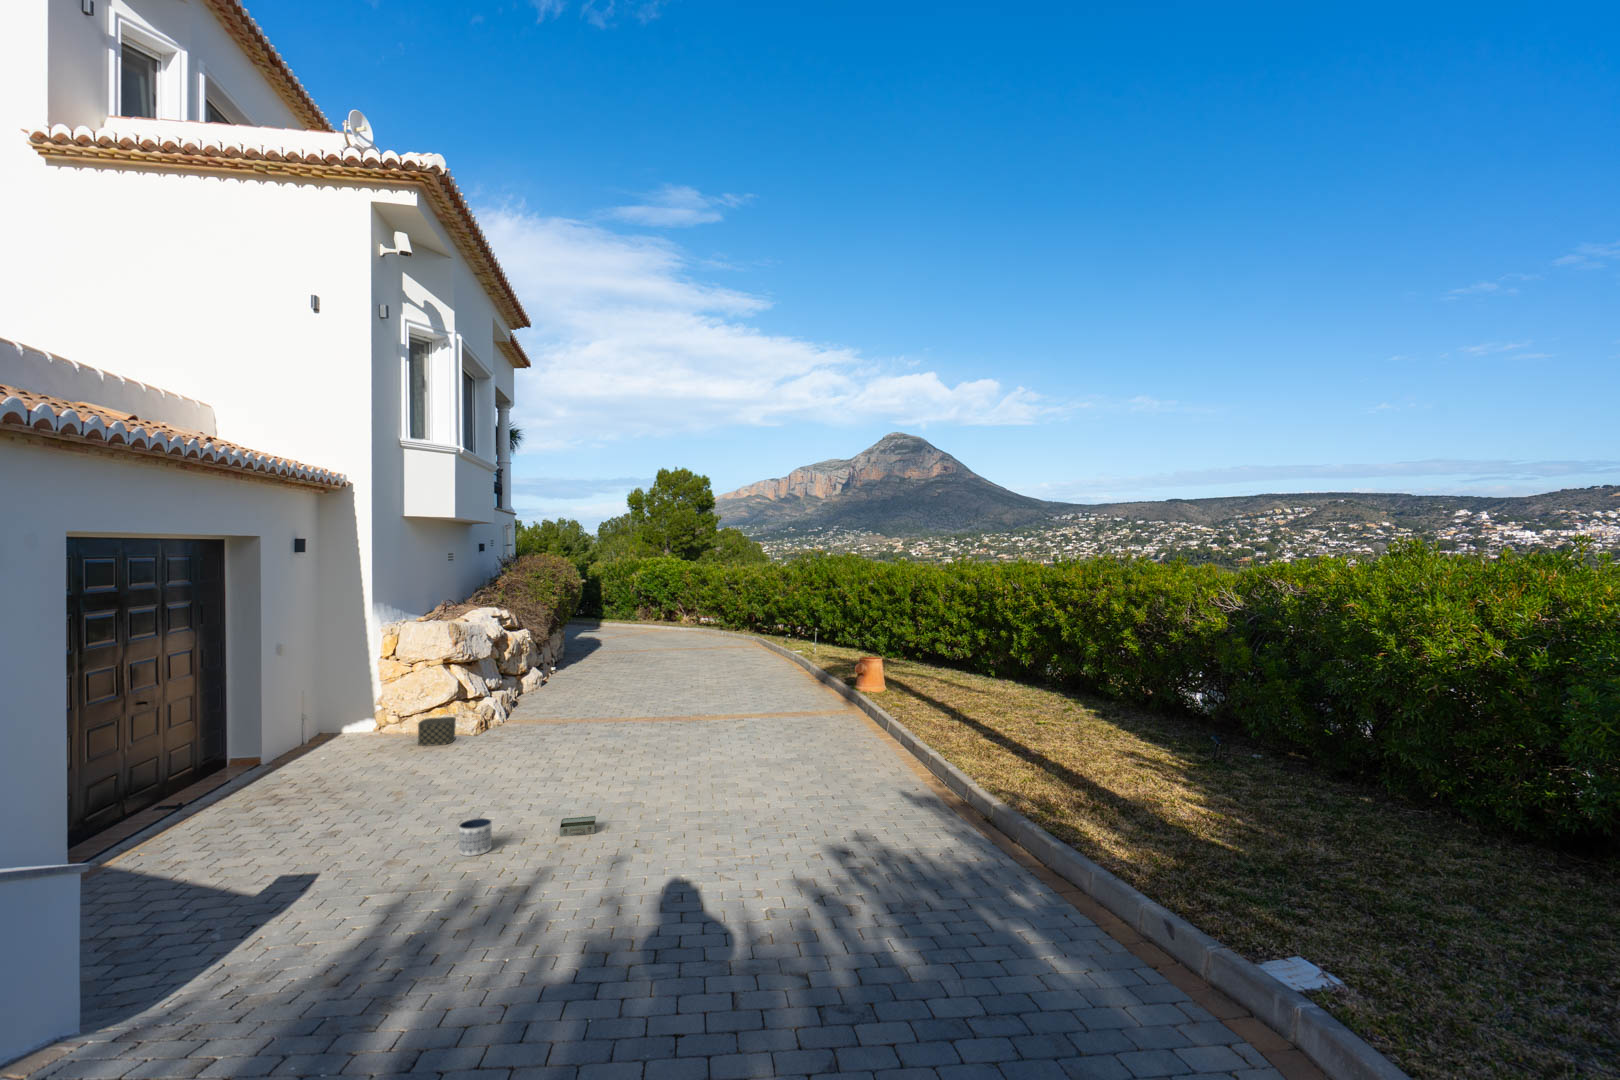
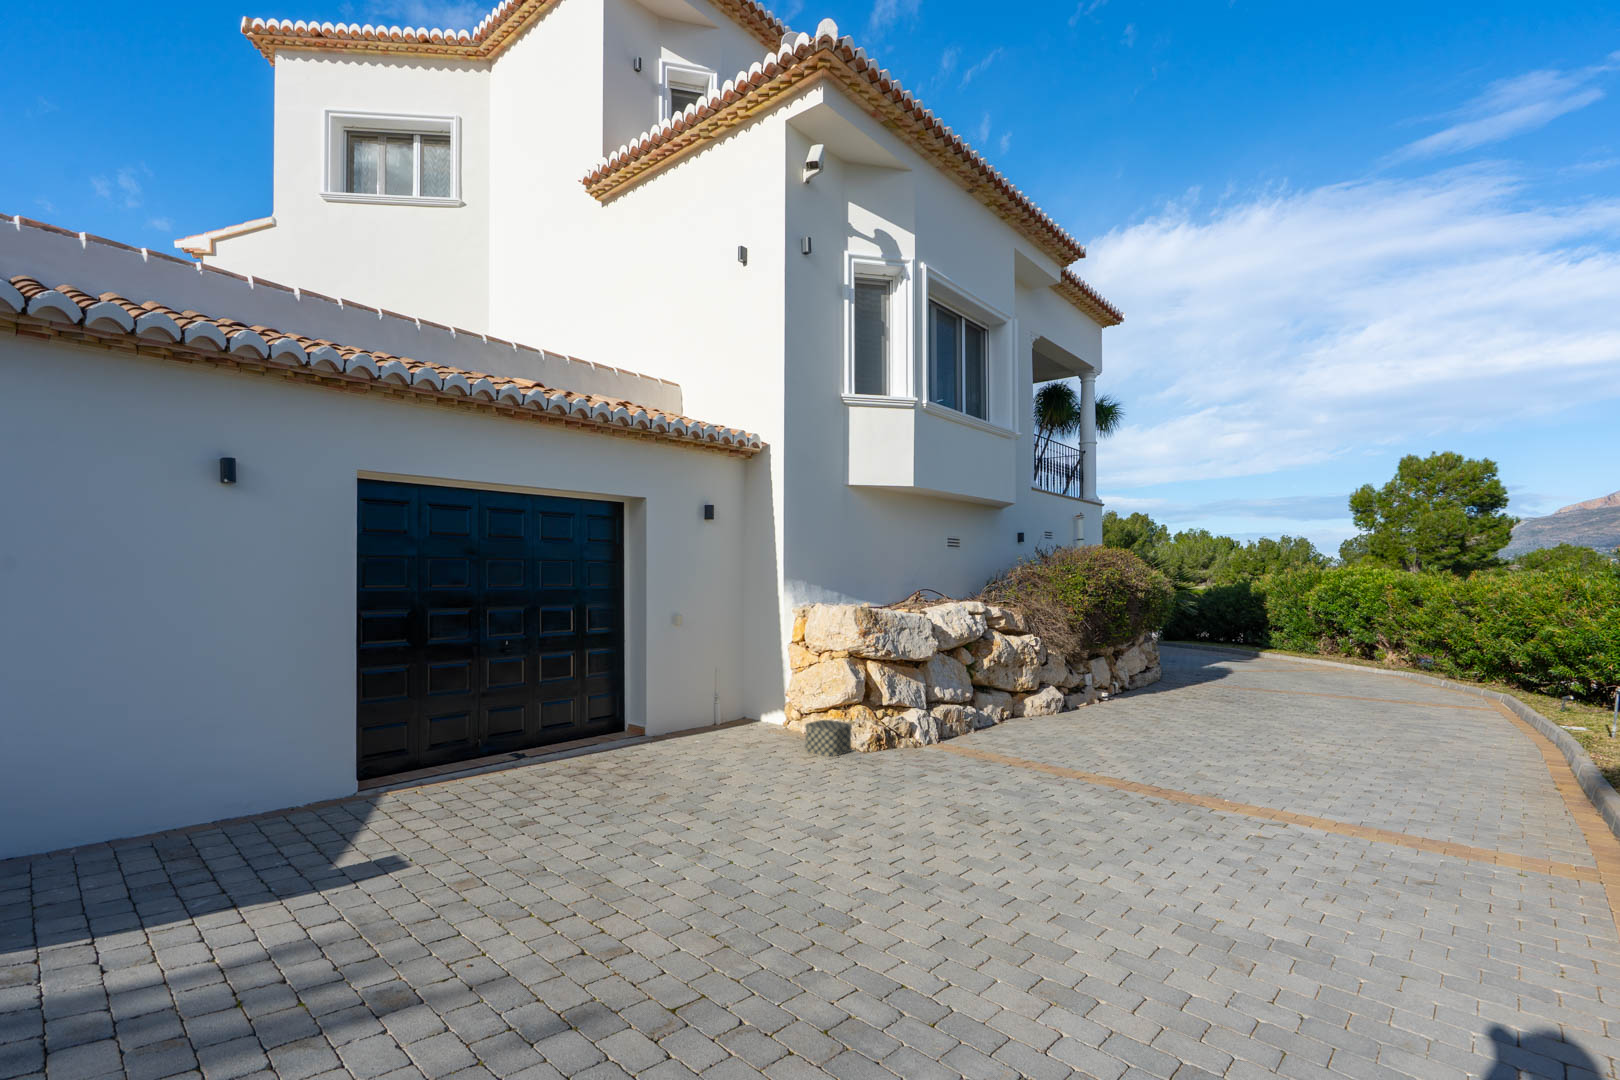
toolbox: present [560,816,596,836] -> none [644,923,716,975]
planter: present [459,818,492,856] -> none [510,875,560,937]

